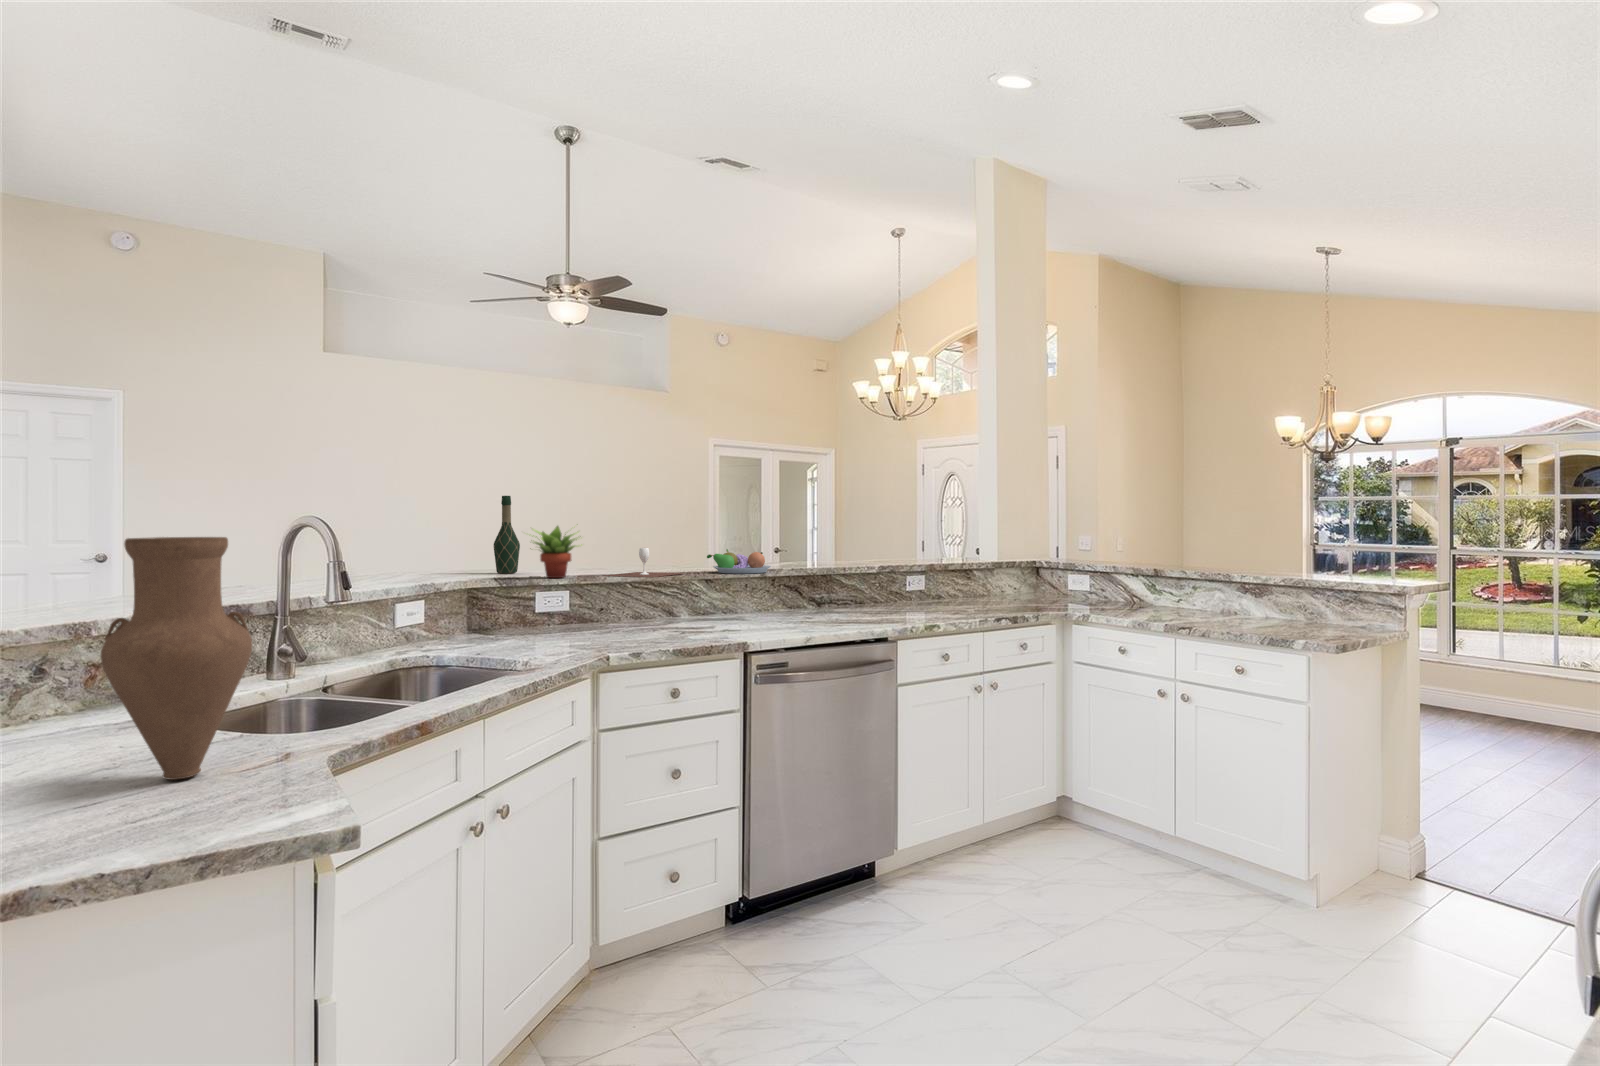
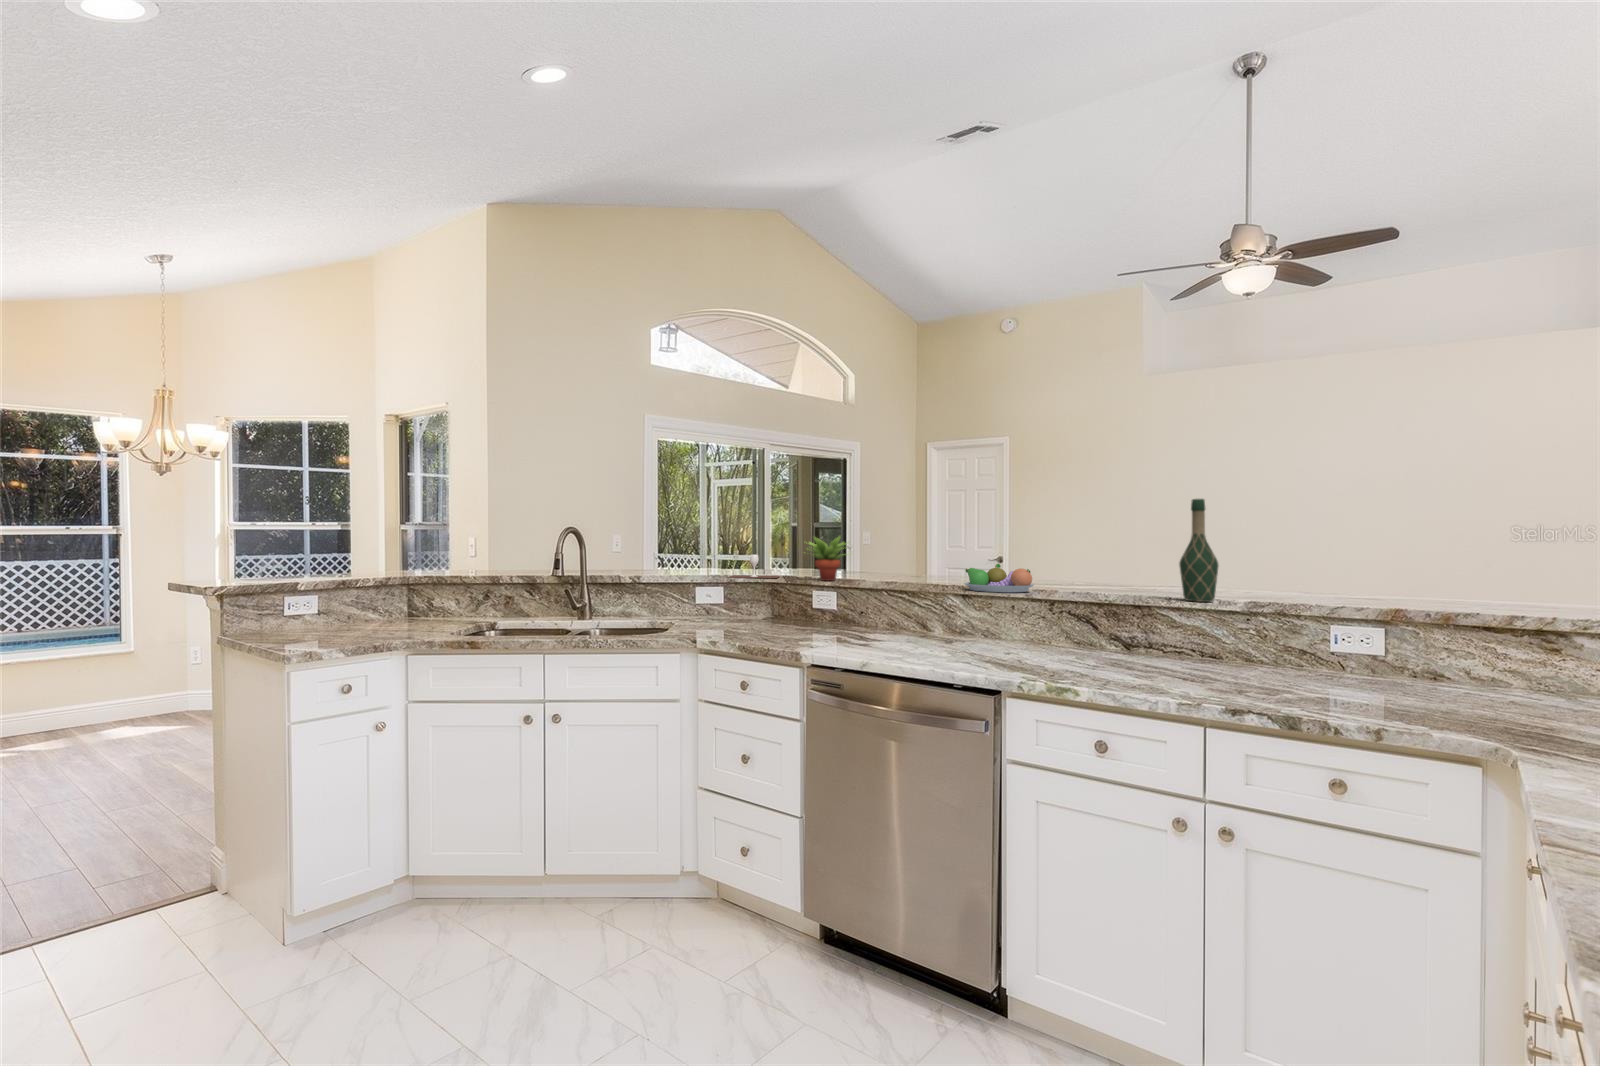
wine bottle: present [494,496,520,574] -> present [1179,499,1218,602]
vase: present [101,537,252,780] -> none [298,529,367,638]
wine glass: present [604,548,683,577] -> present [727,554,780,578]

